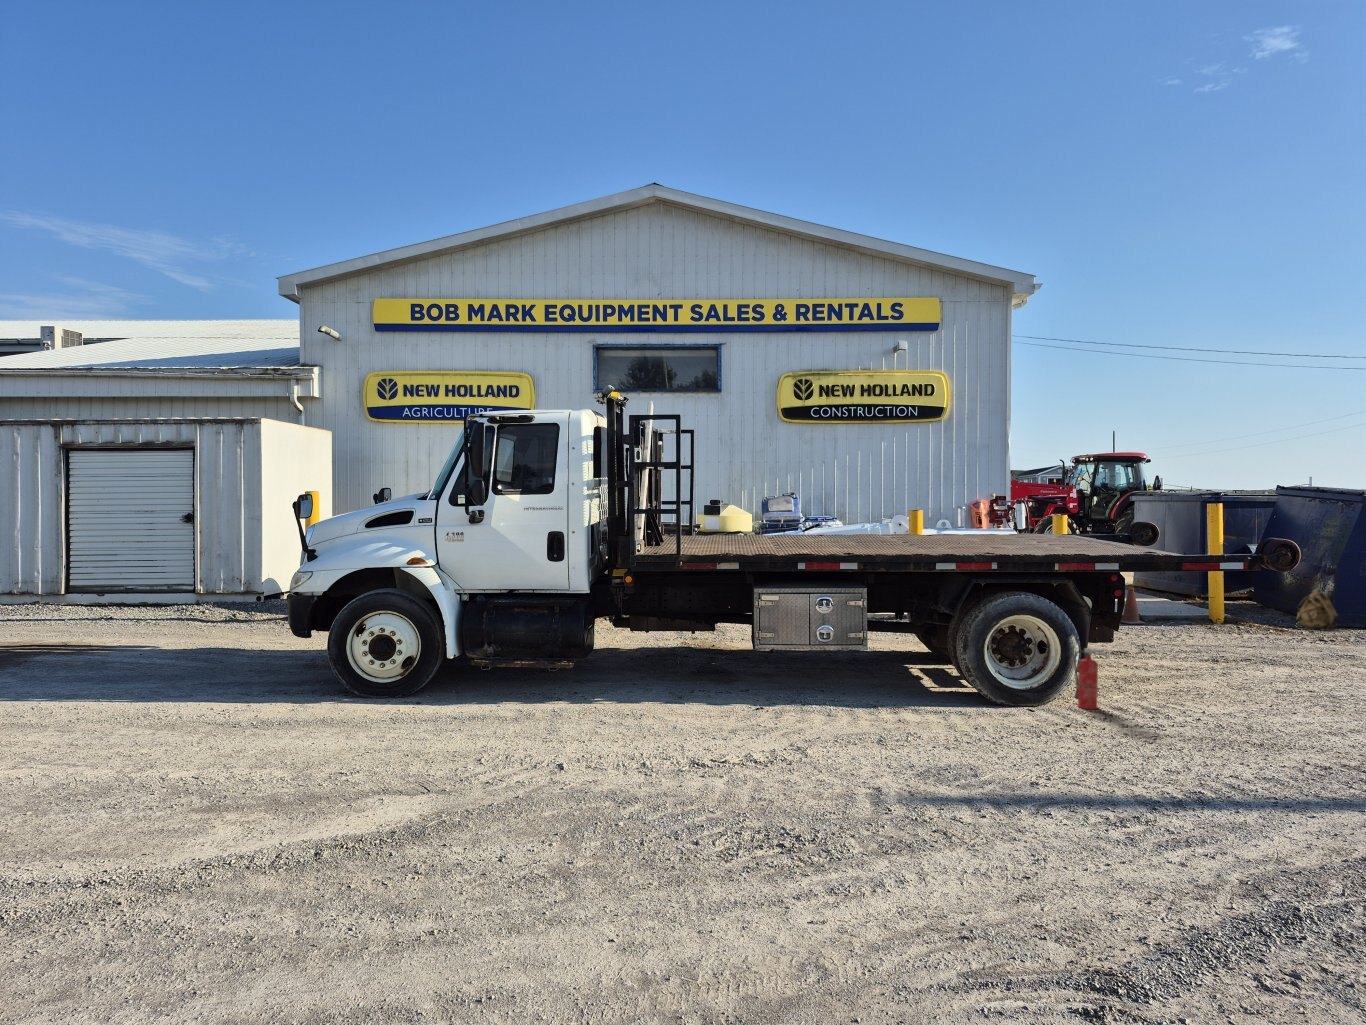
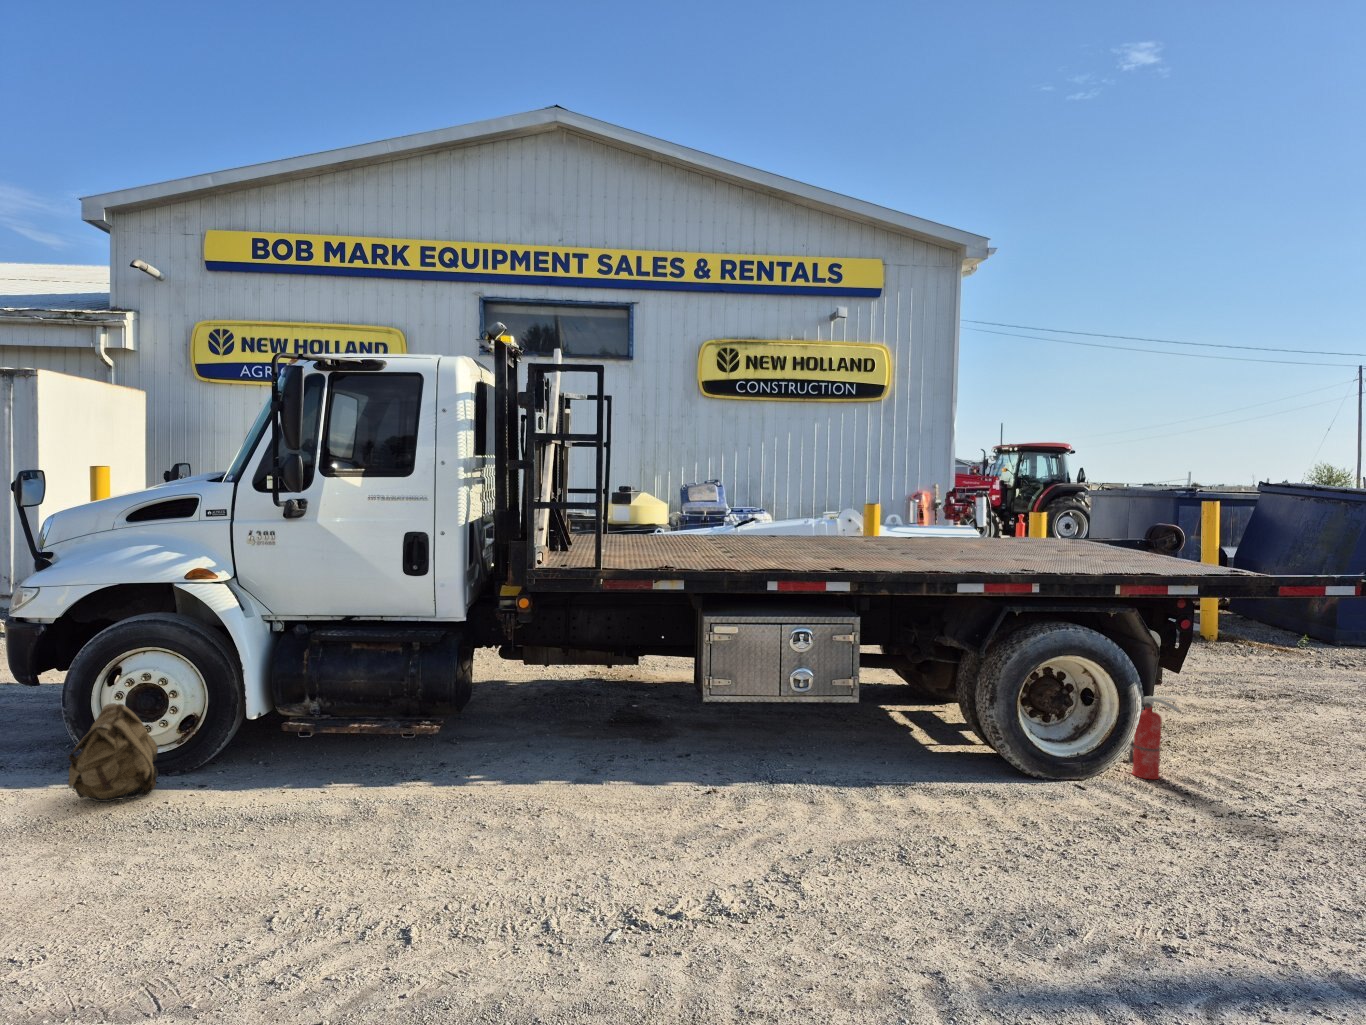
backpack: present [1297,589,1337,631] -> present [68,703,158,802]

